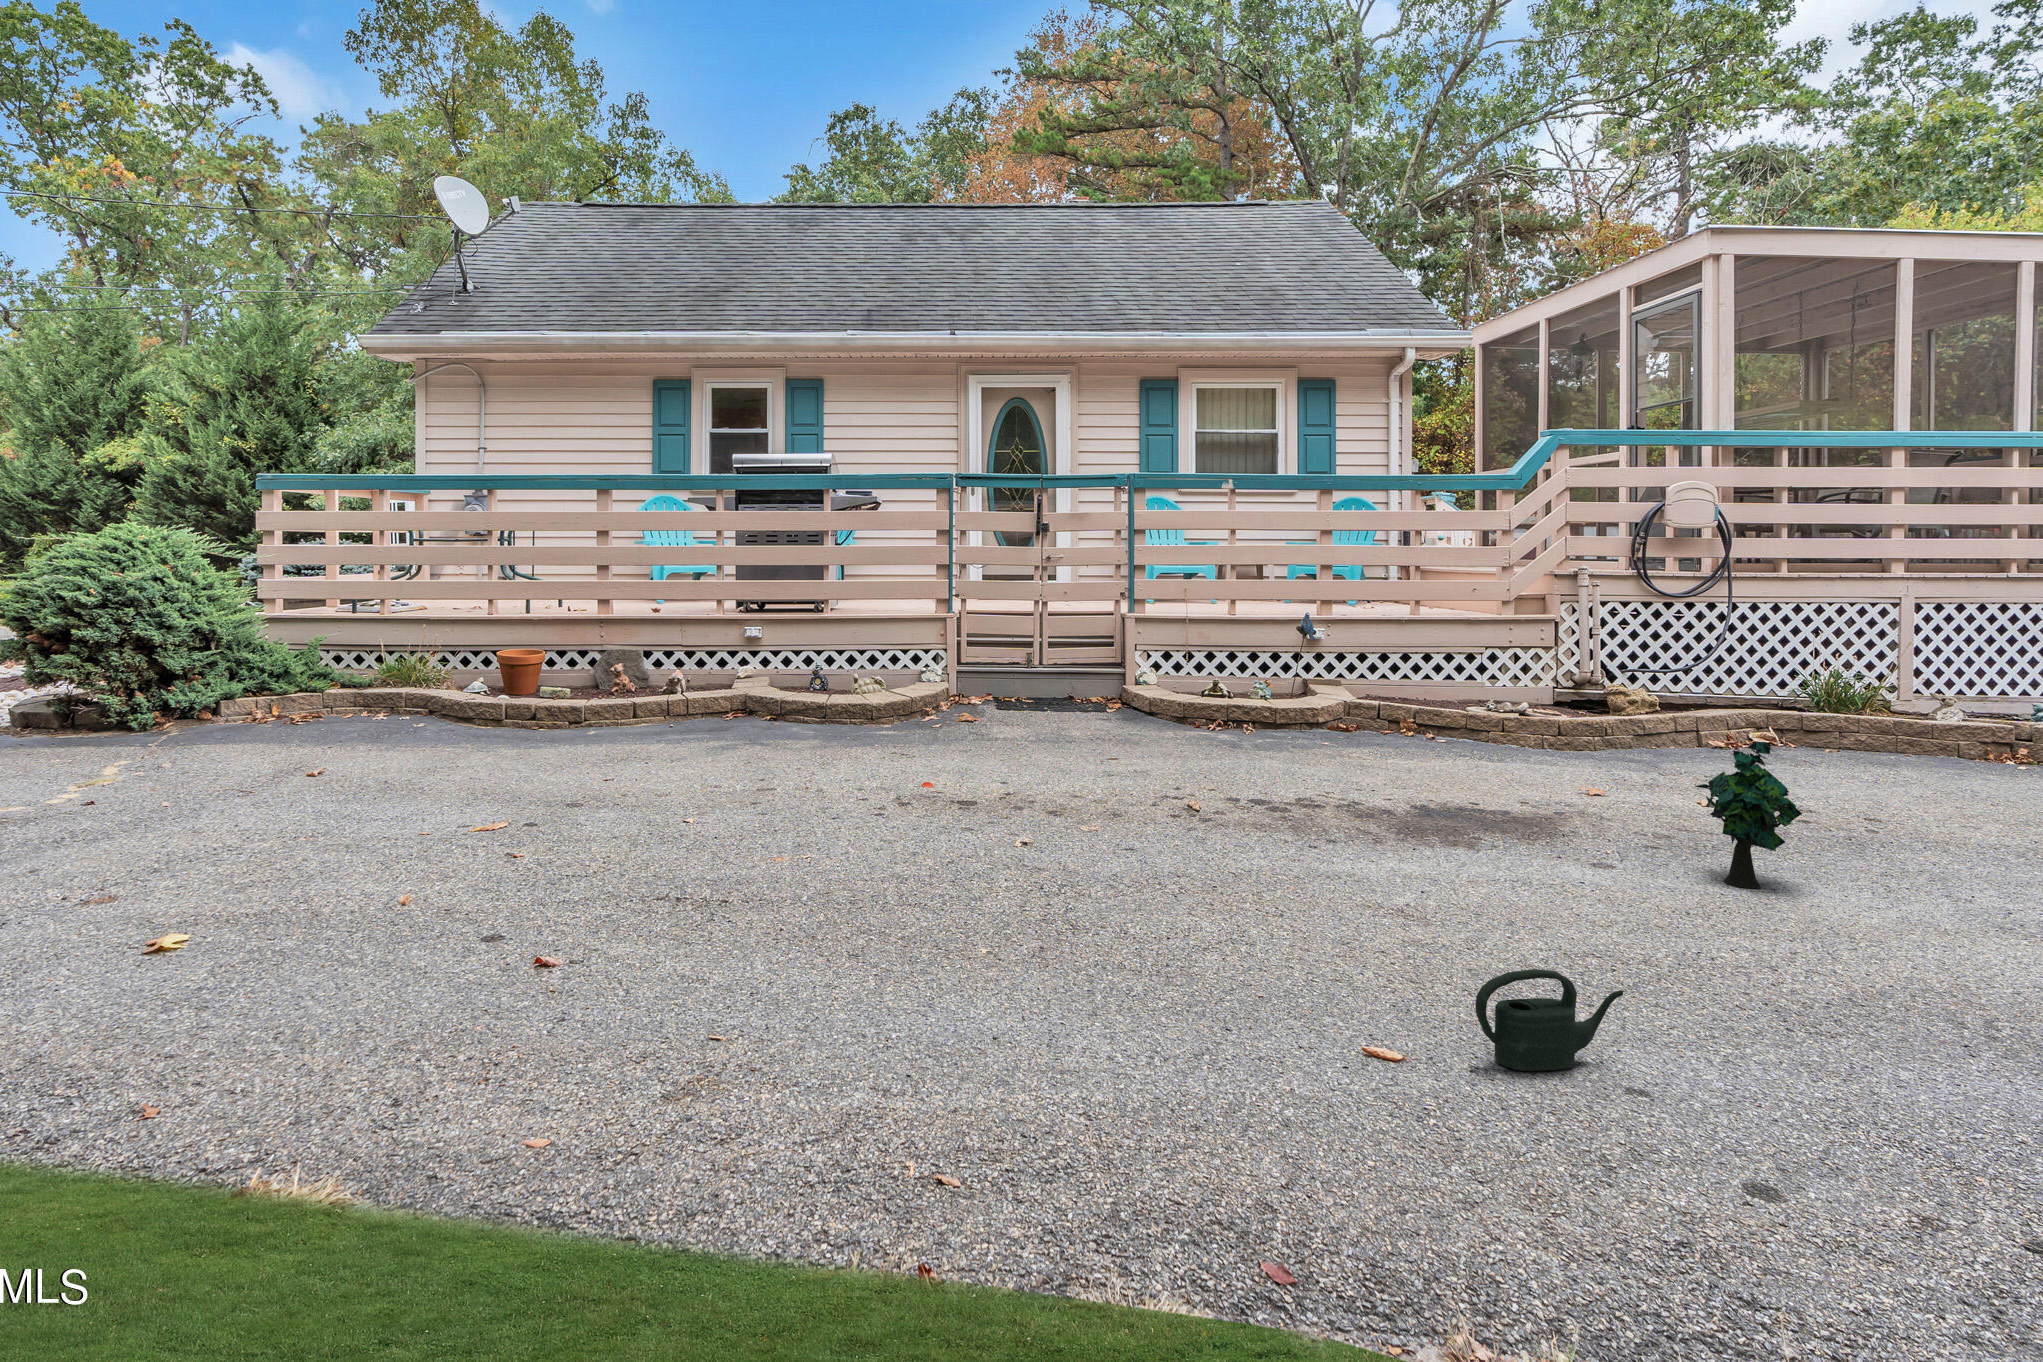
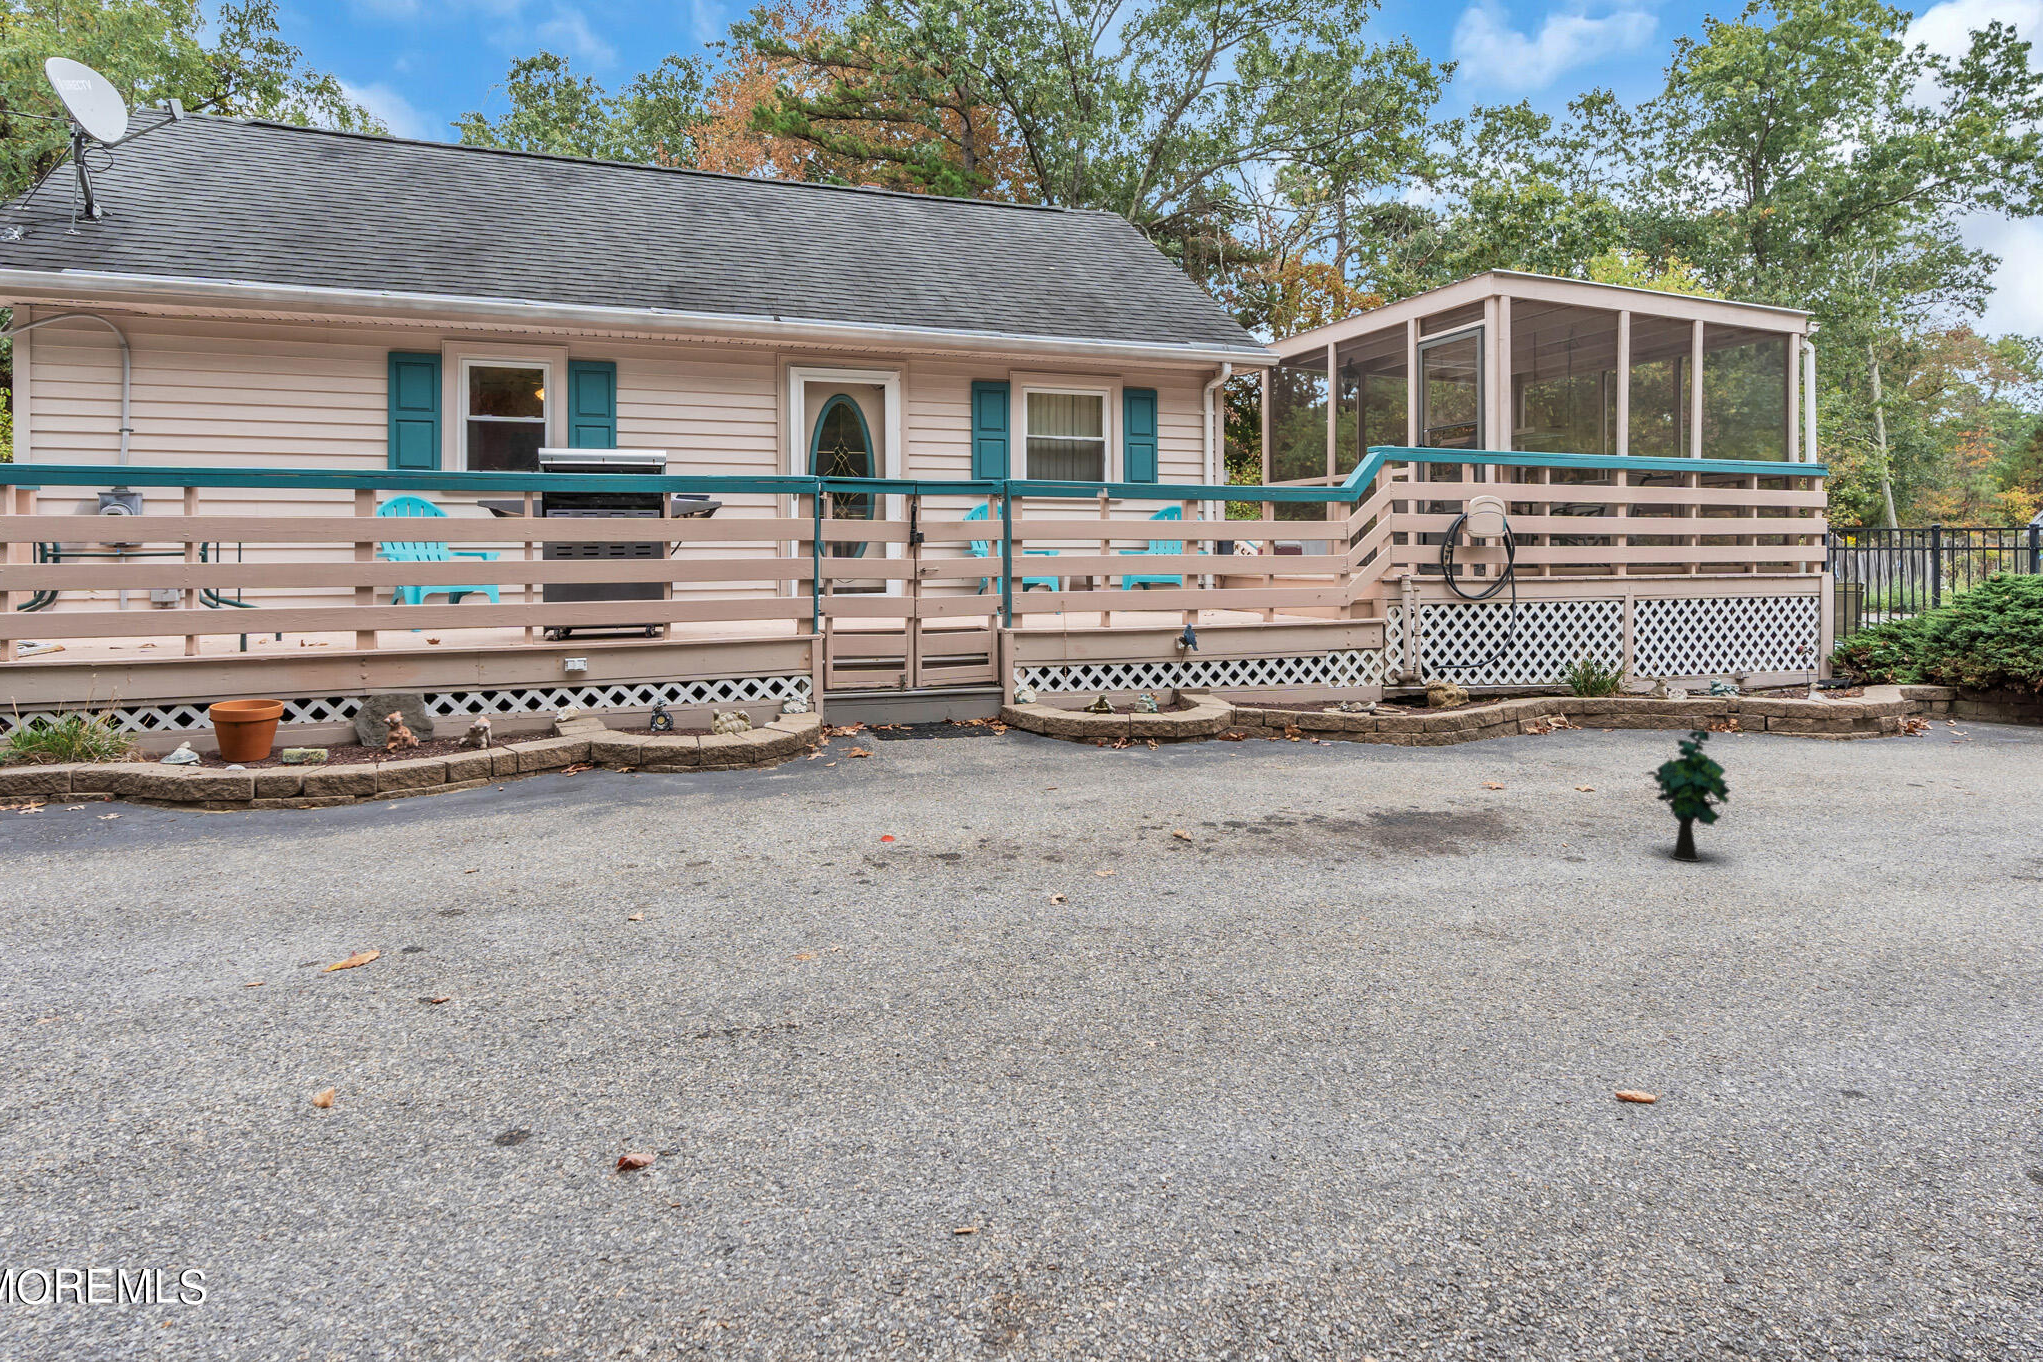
watering can: present [1475,969,1623,1071] -> none [1697,970,1792,1073]

